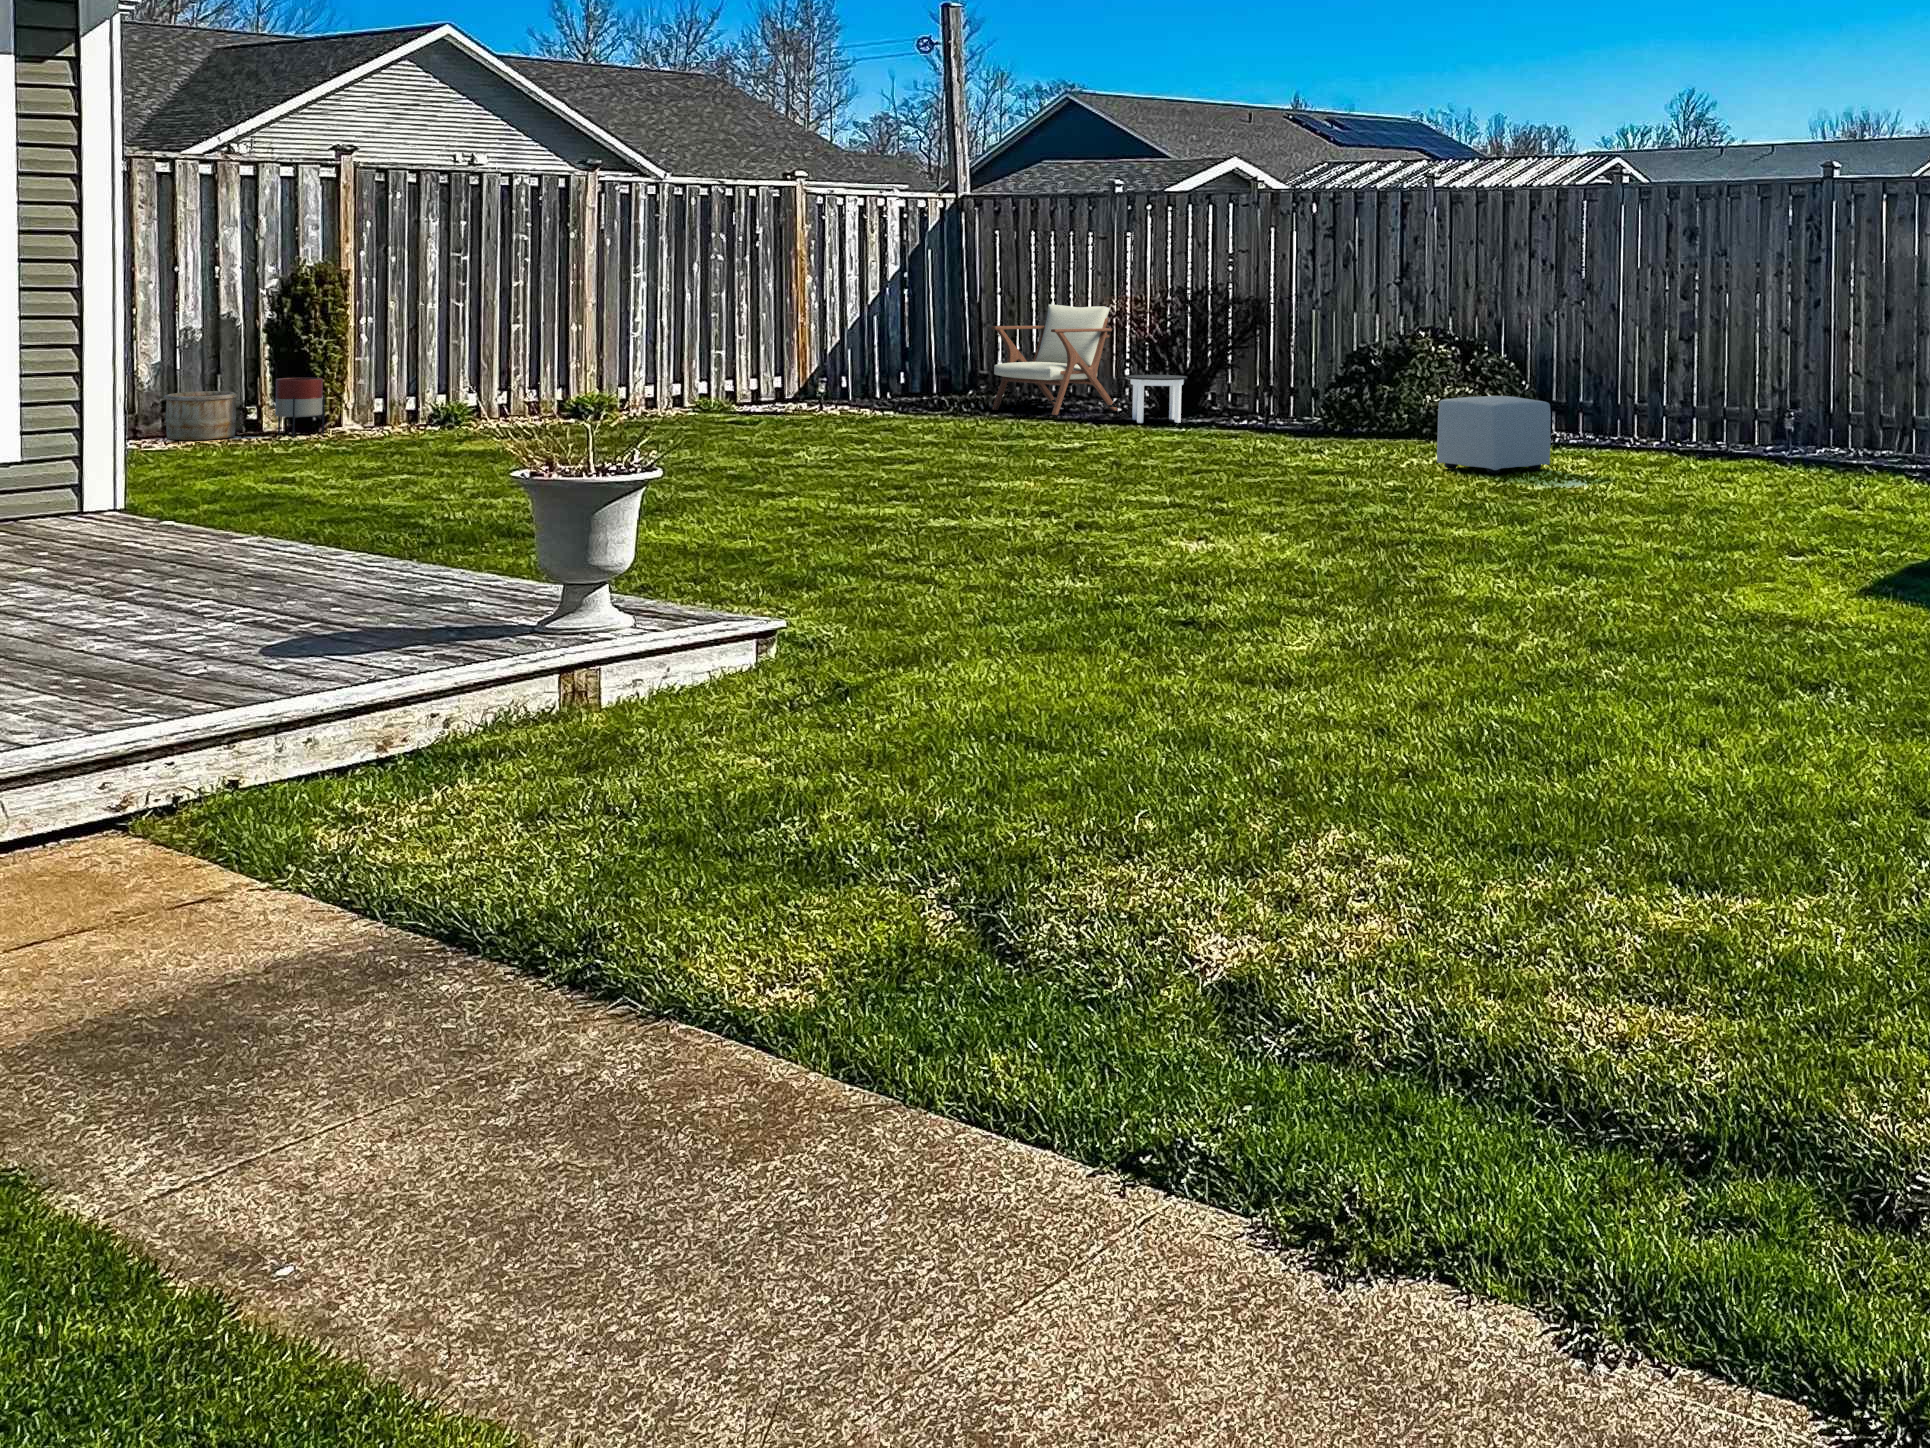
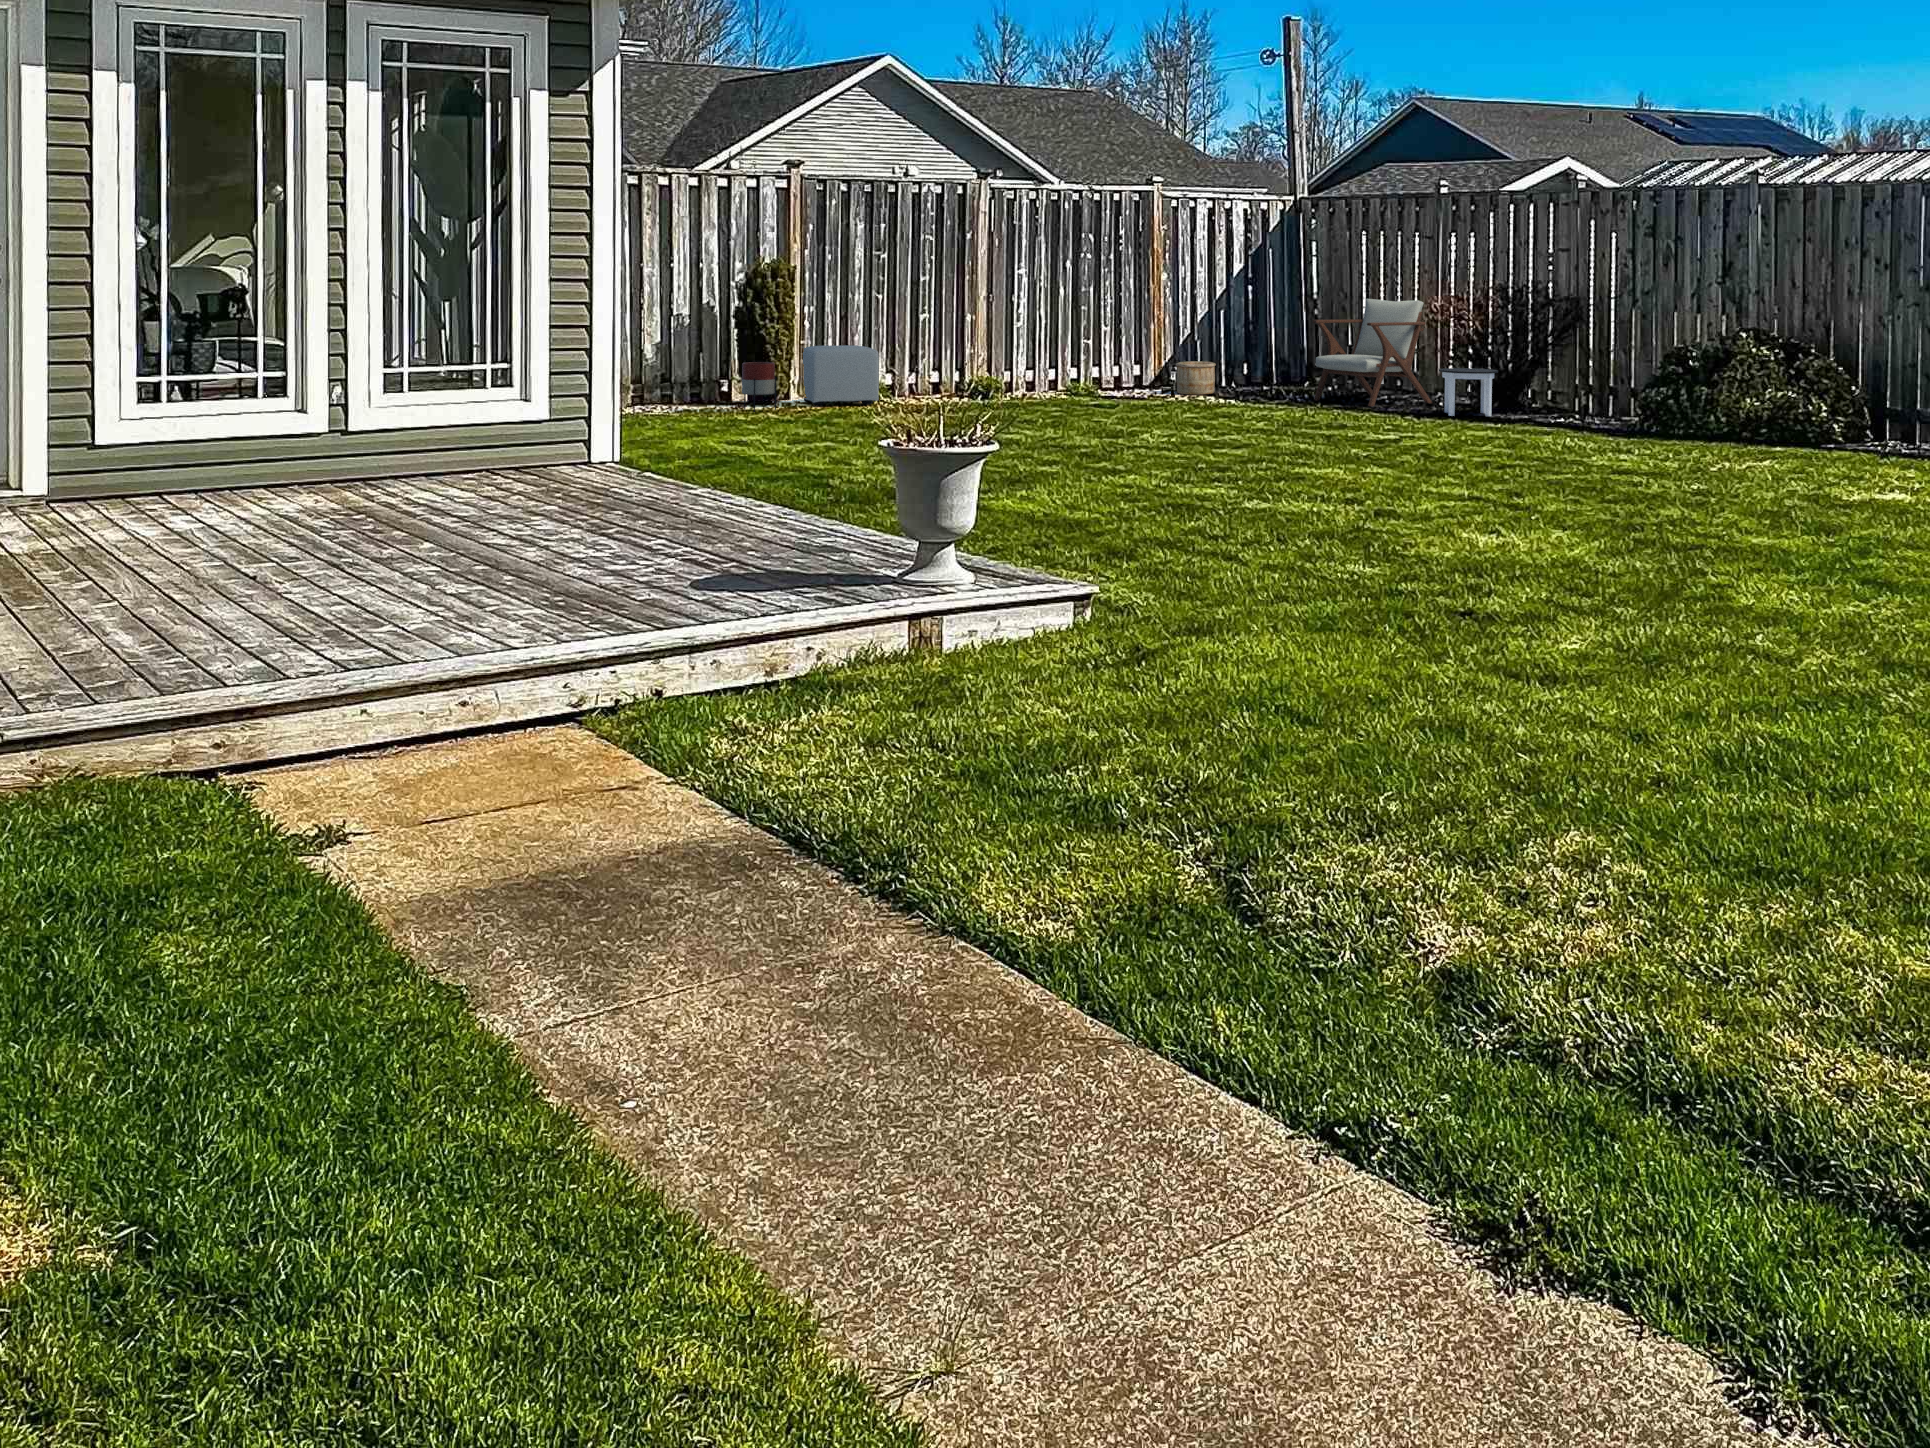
wooden bucket: present [164,391,238,440] -> present [1176,361,1216,395]
ottoman: present [1437,396,1551,474] -> present [803,345,879,406]

